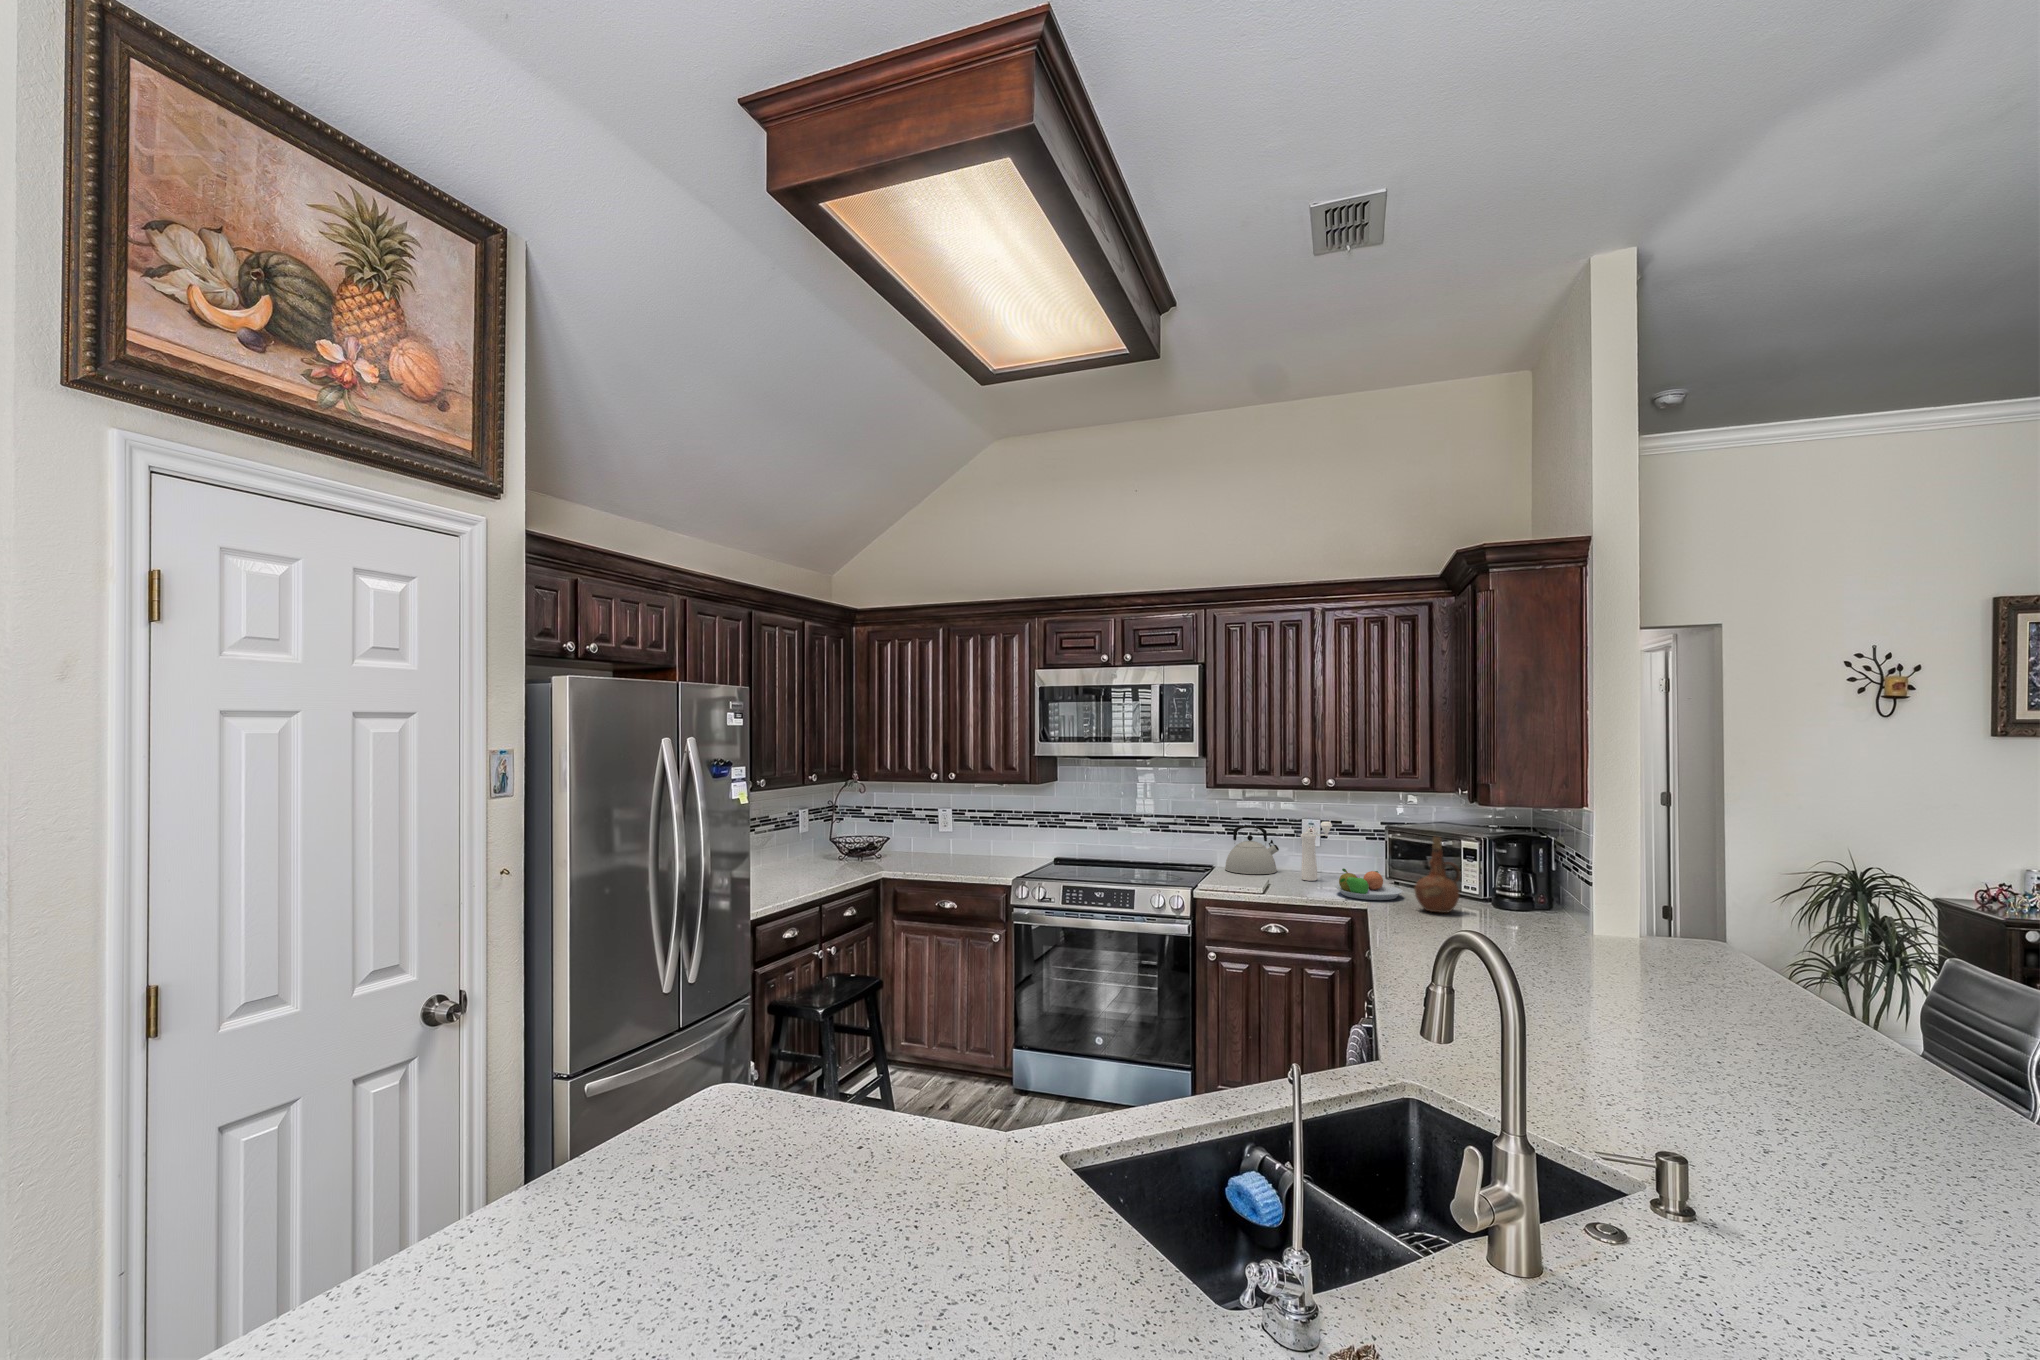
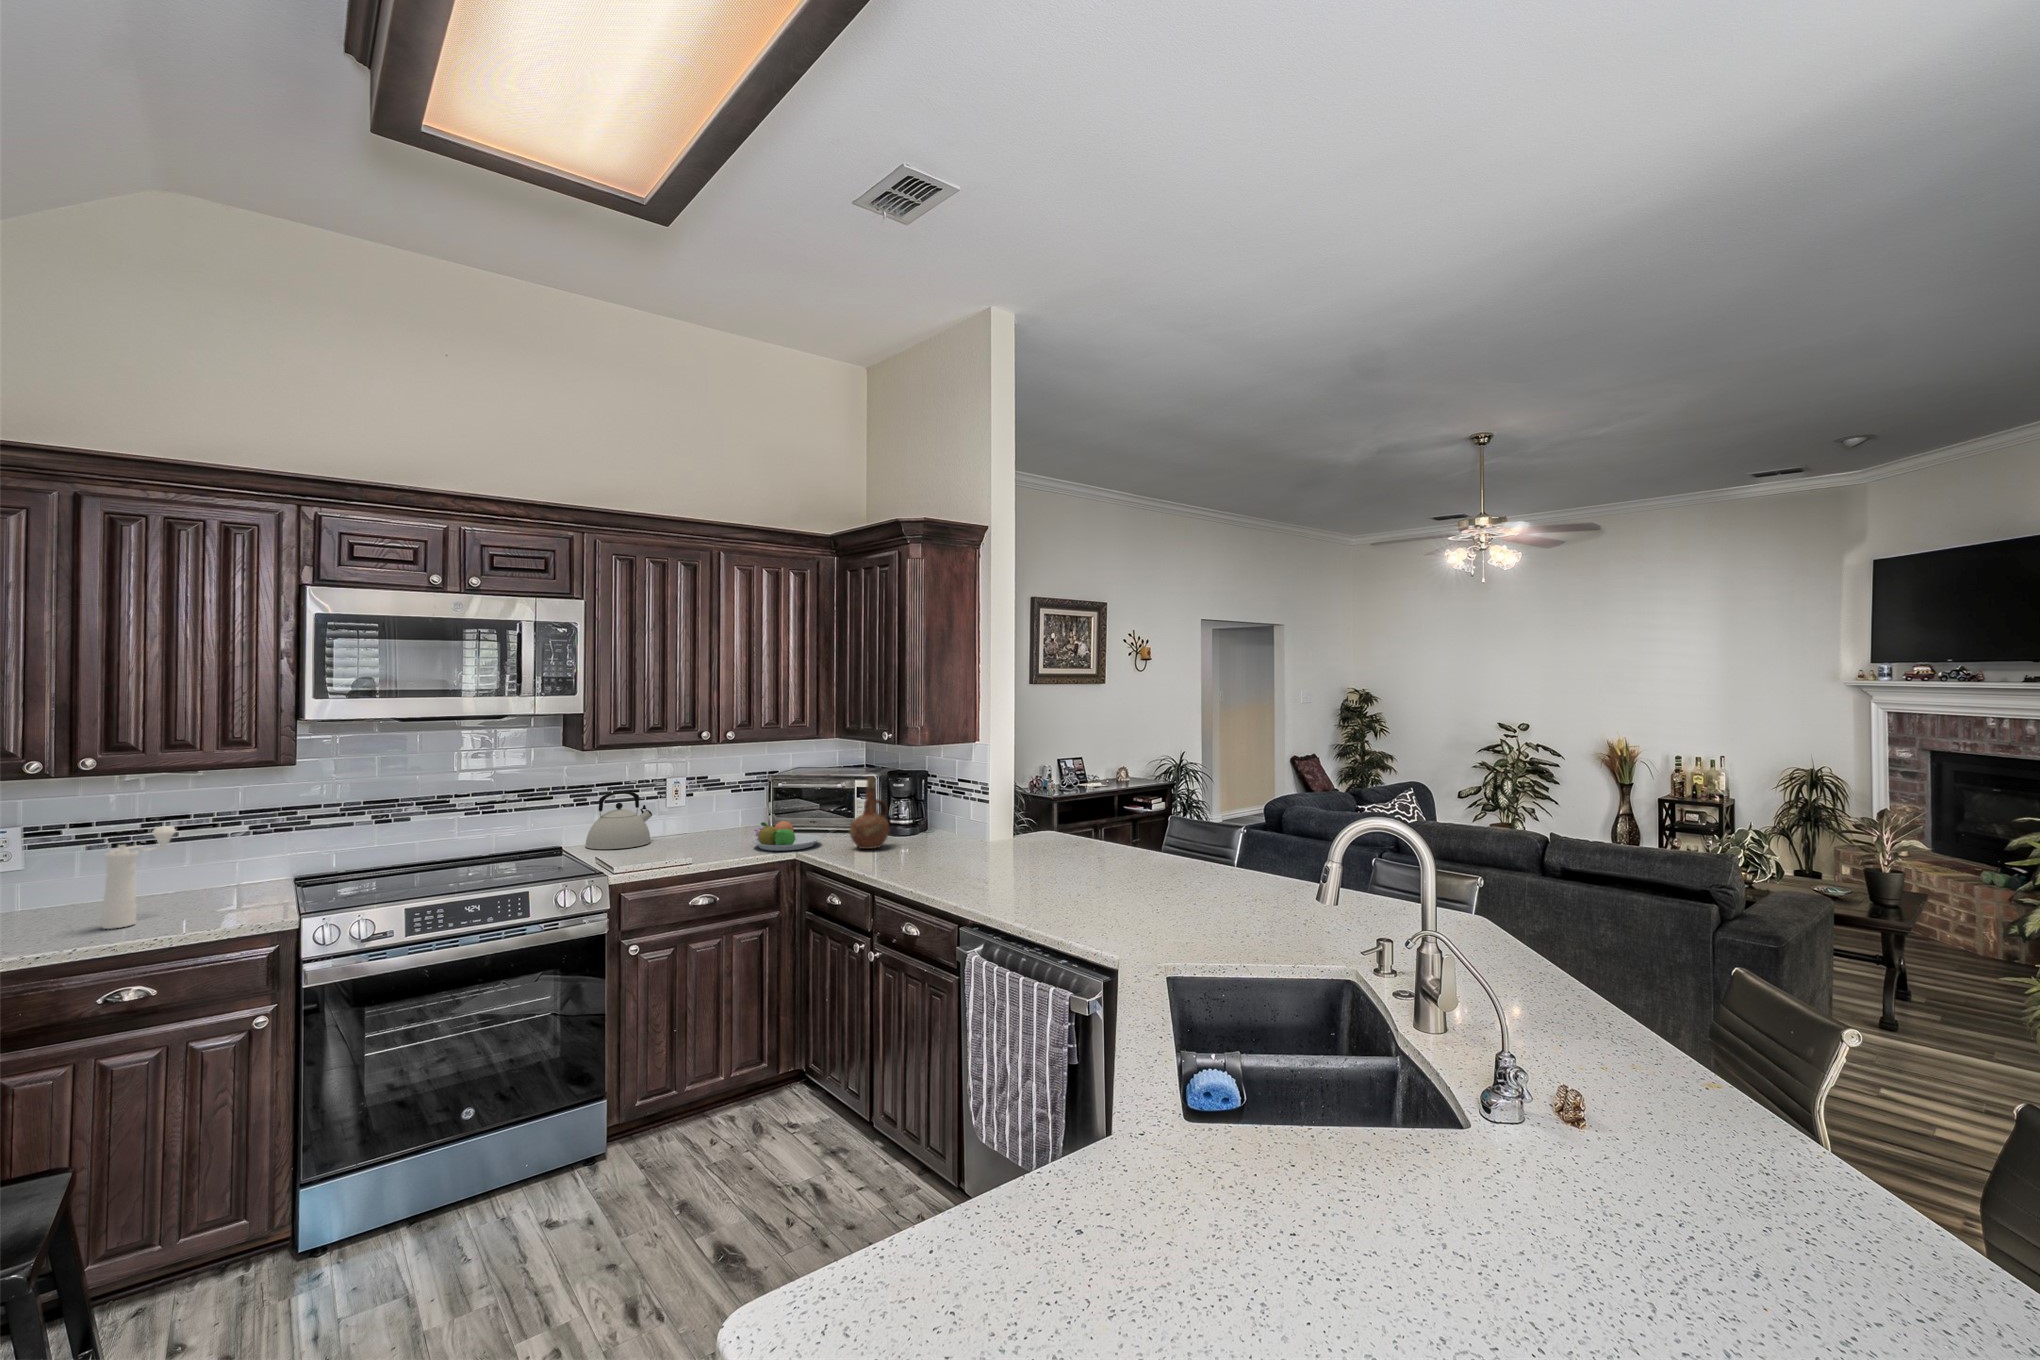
pepper mill: present [1300,822,1332,881] -> present [101,826,176,929]

